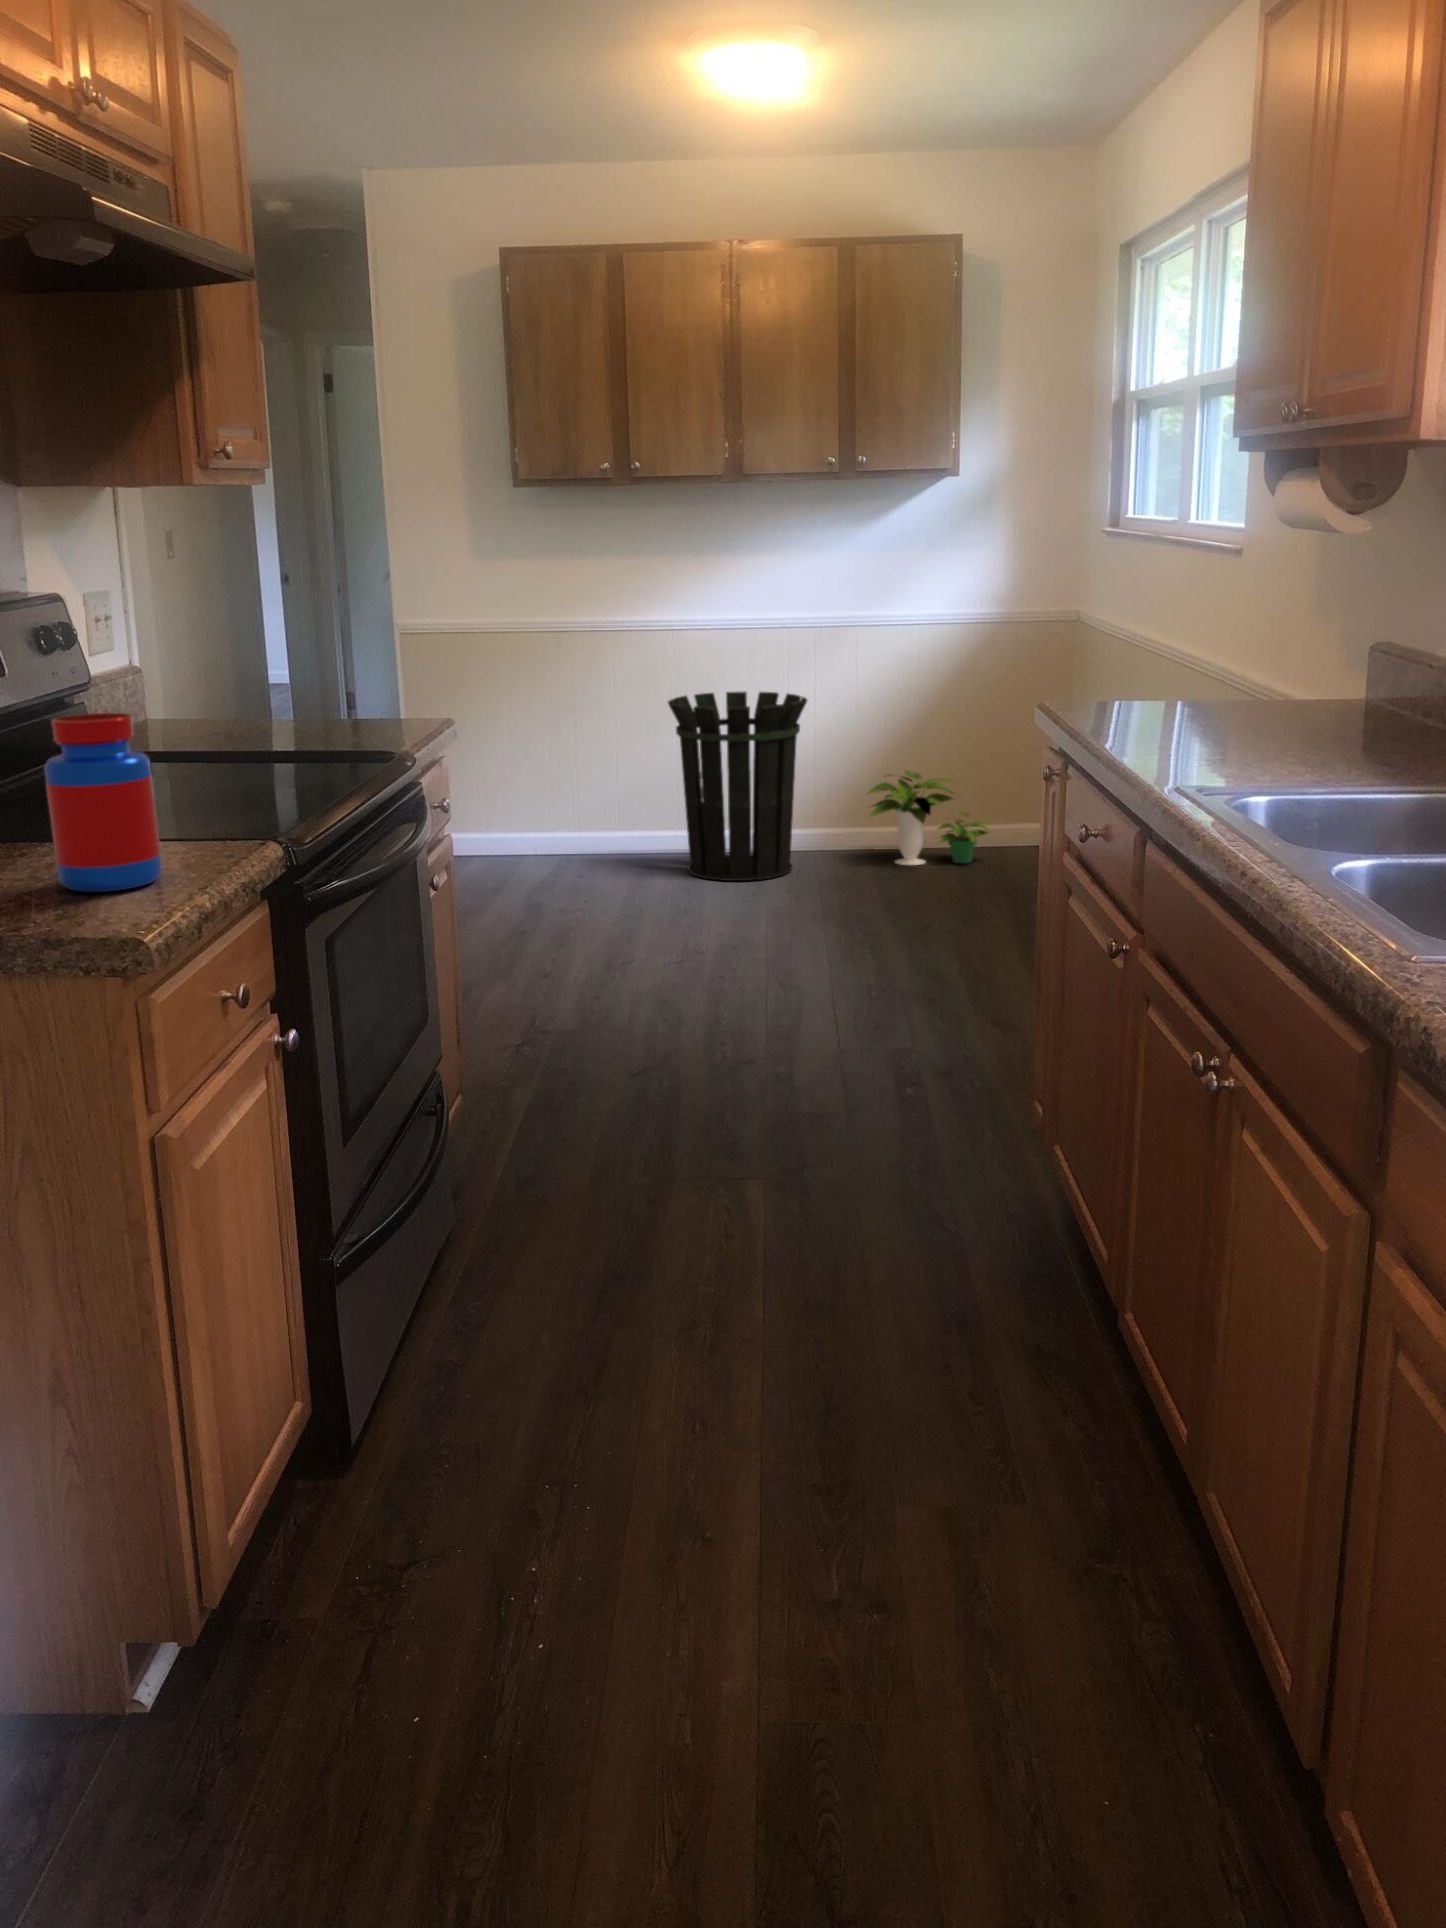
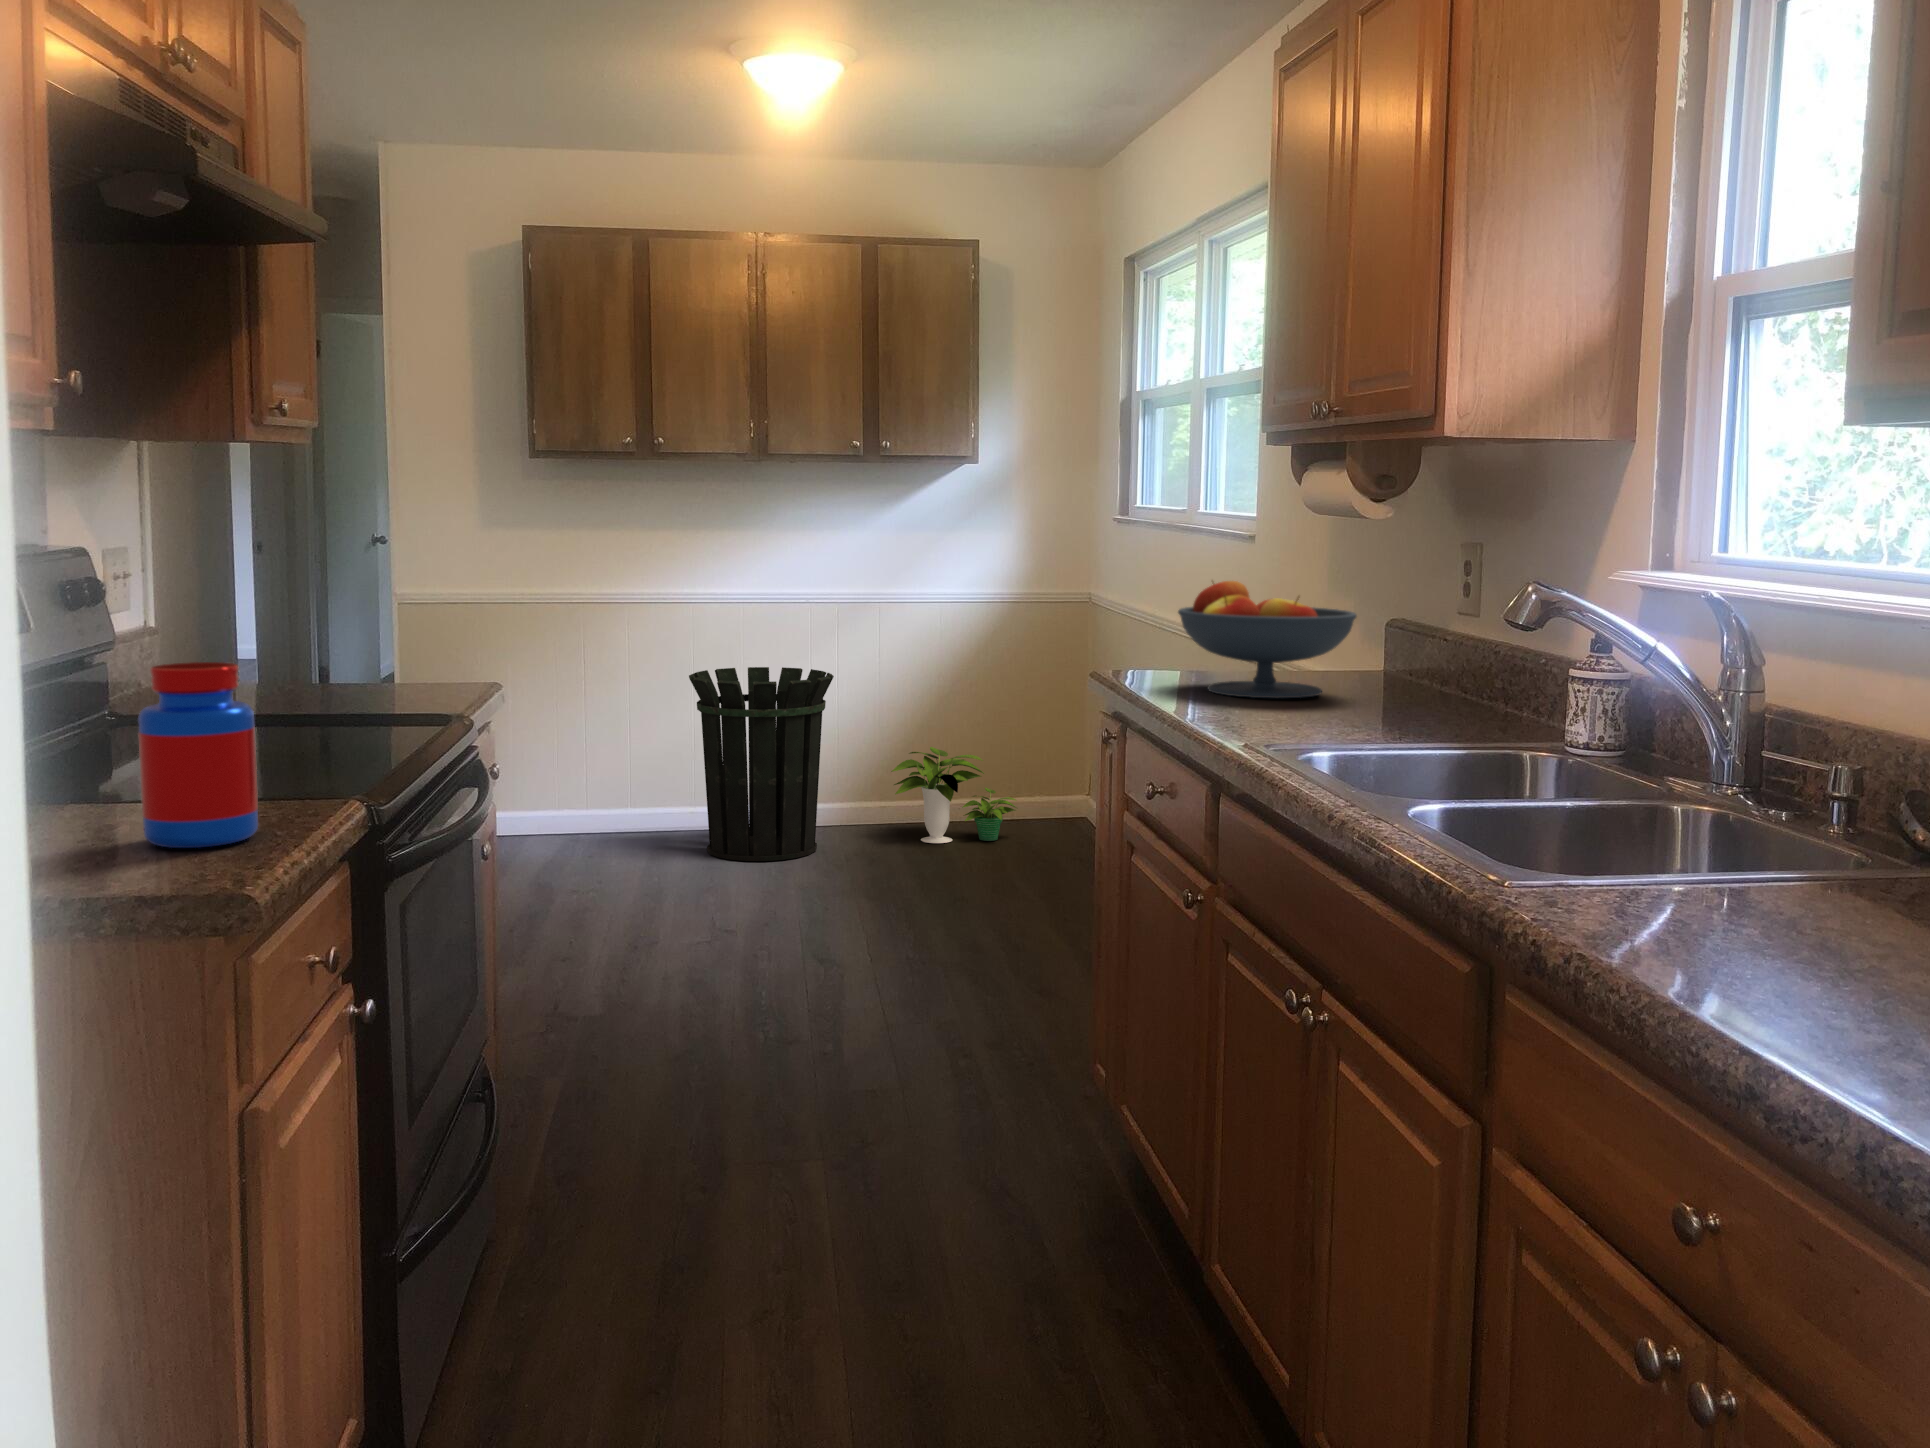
fruit bowl: none [1128,599,1329,729] -> present [1178,581,1356,698]

